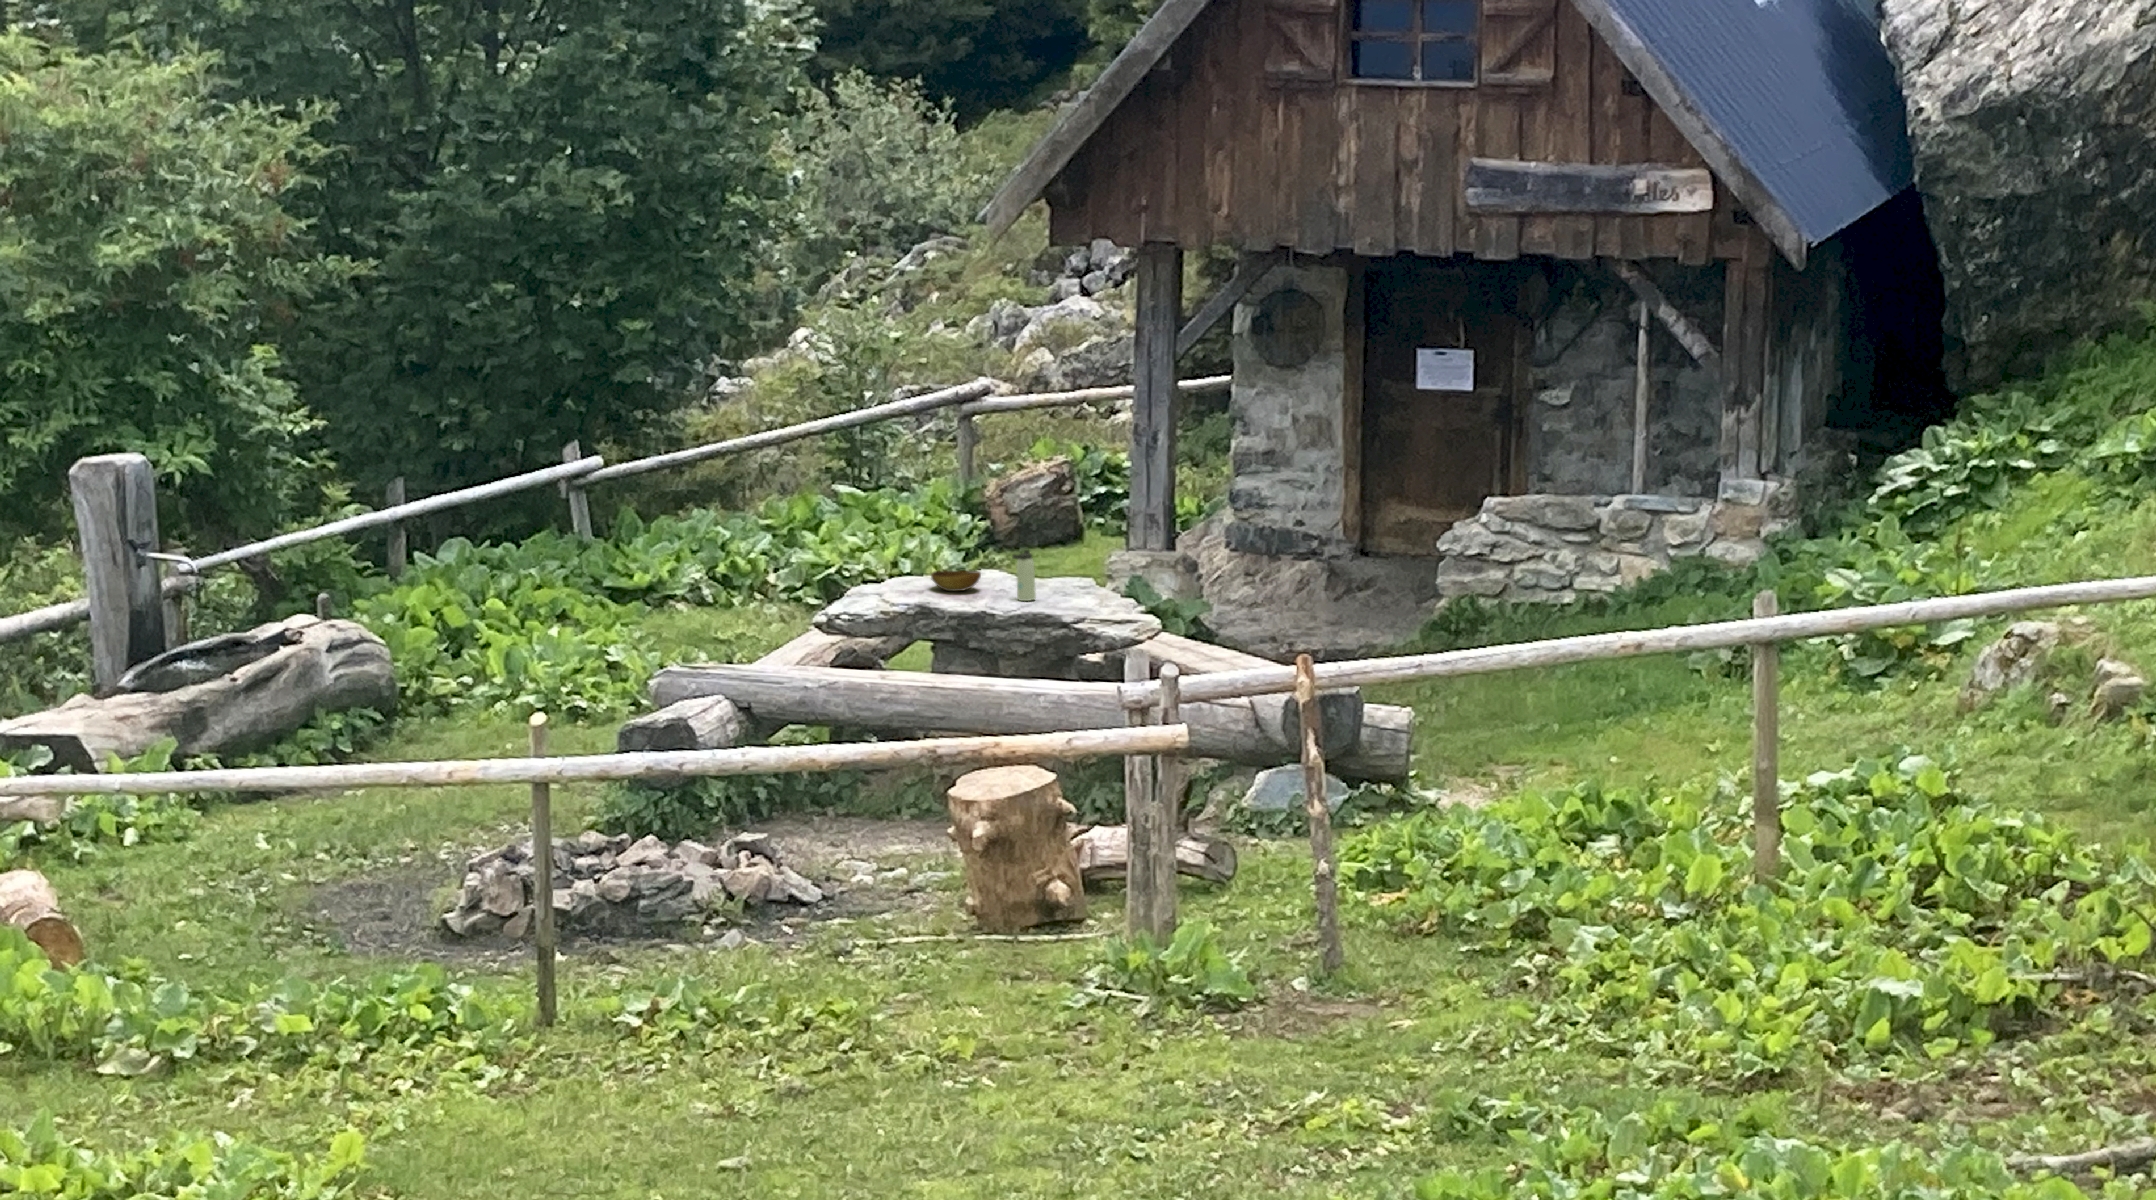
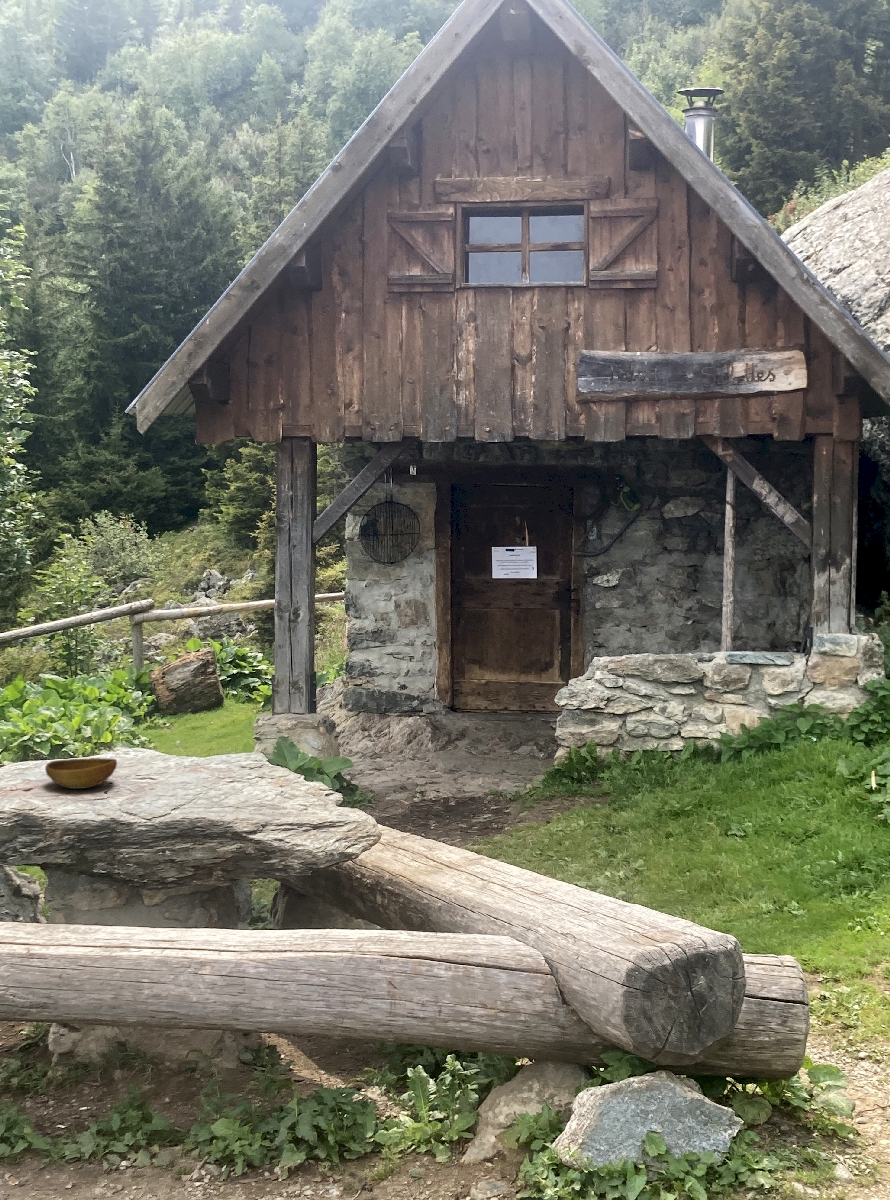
thermos bottle: present [1012,550,1036,601] -> none [159,728,193,799]

